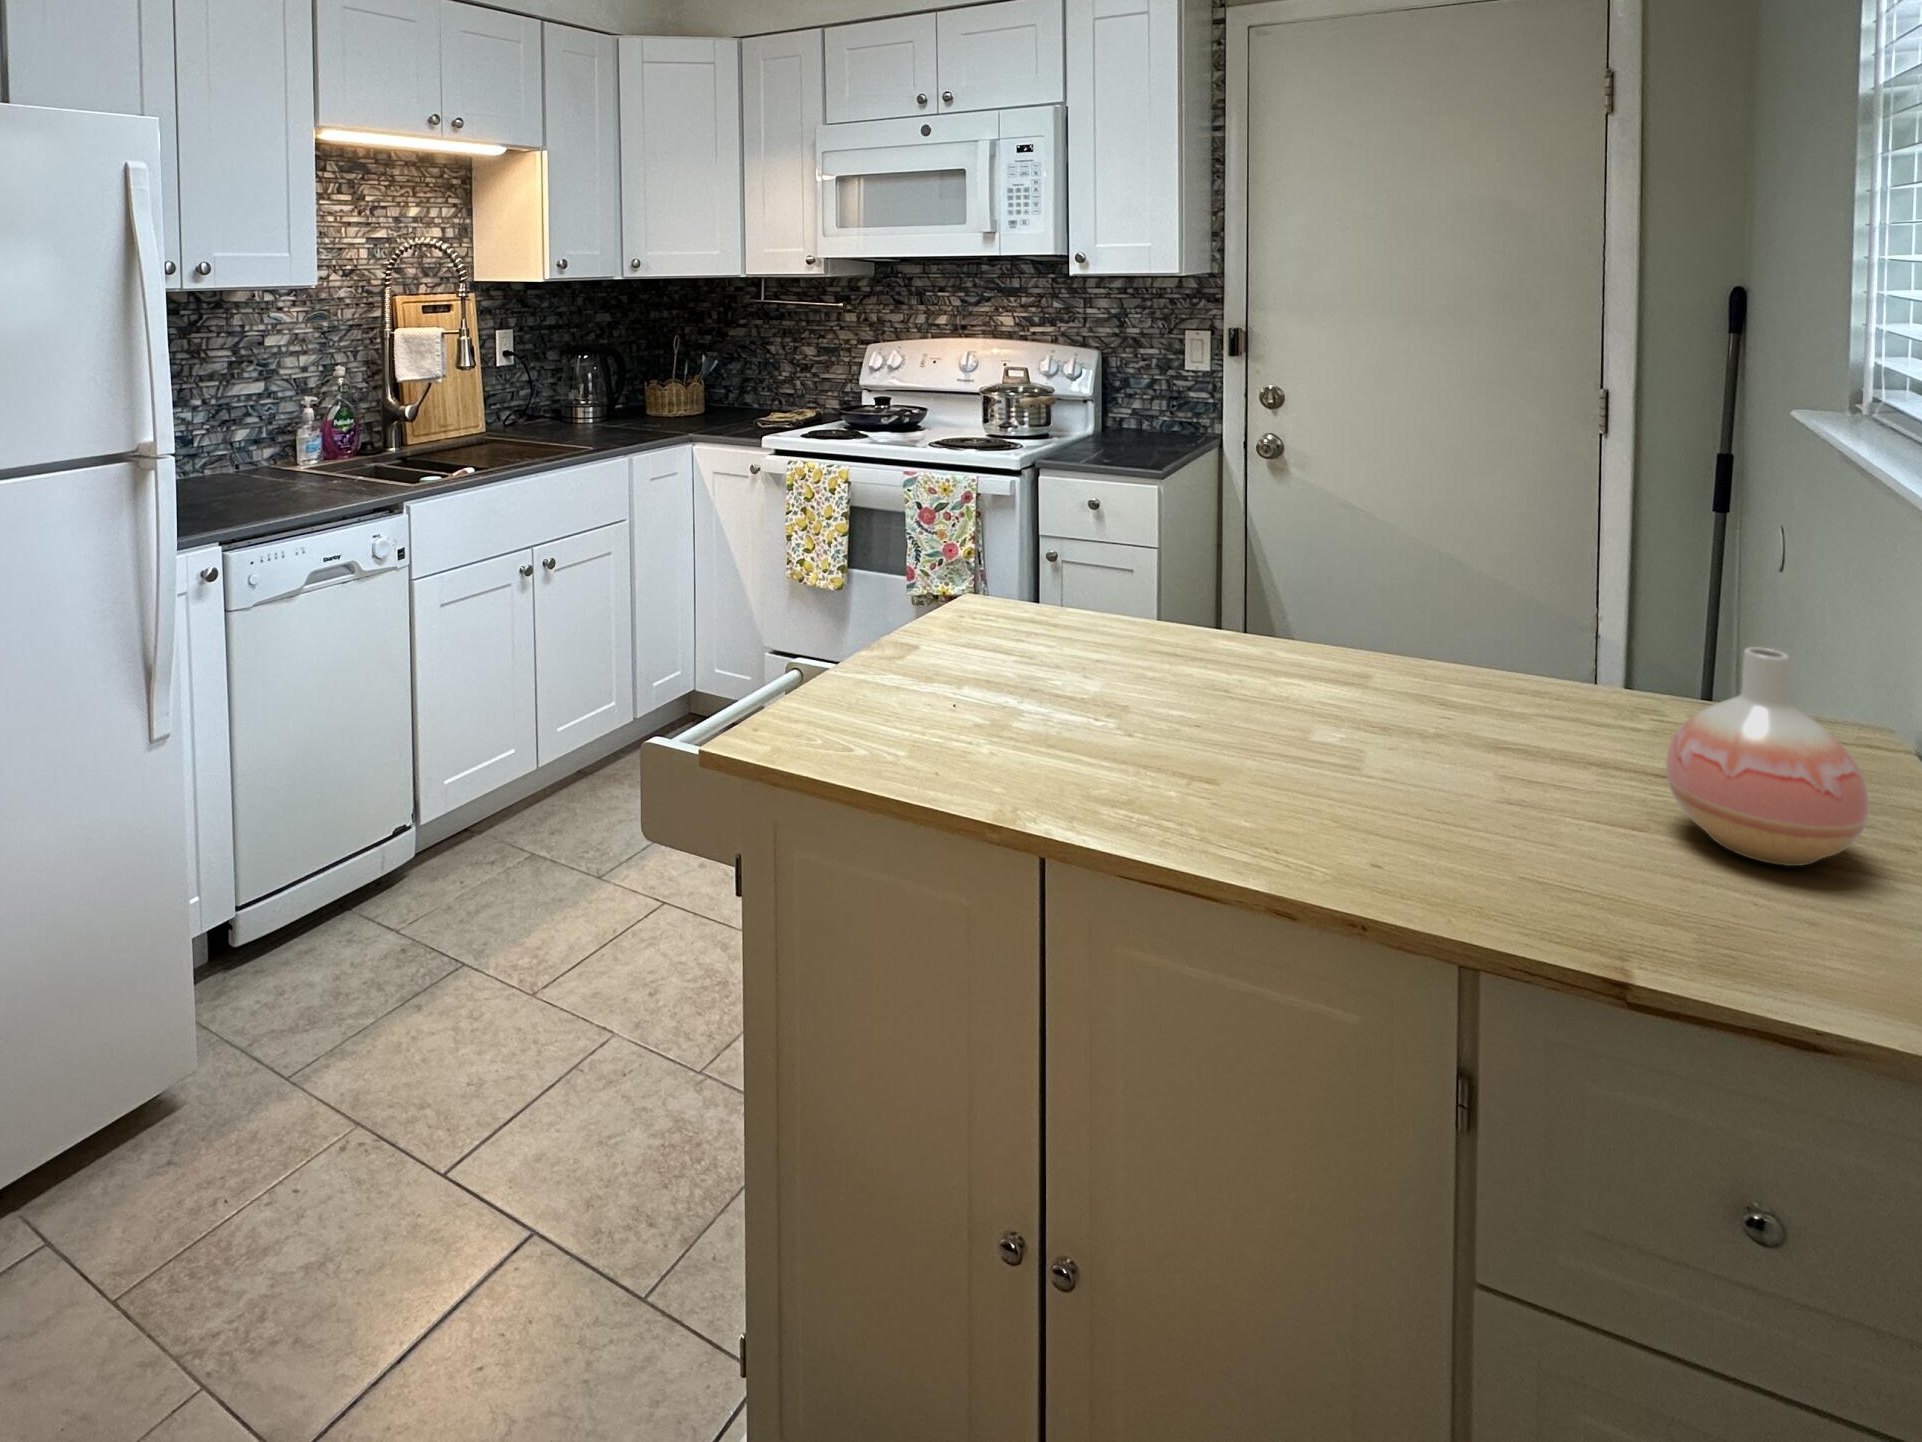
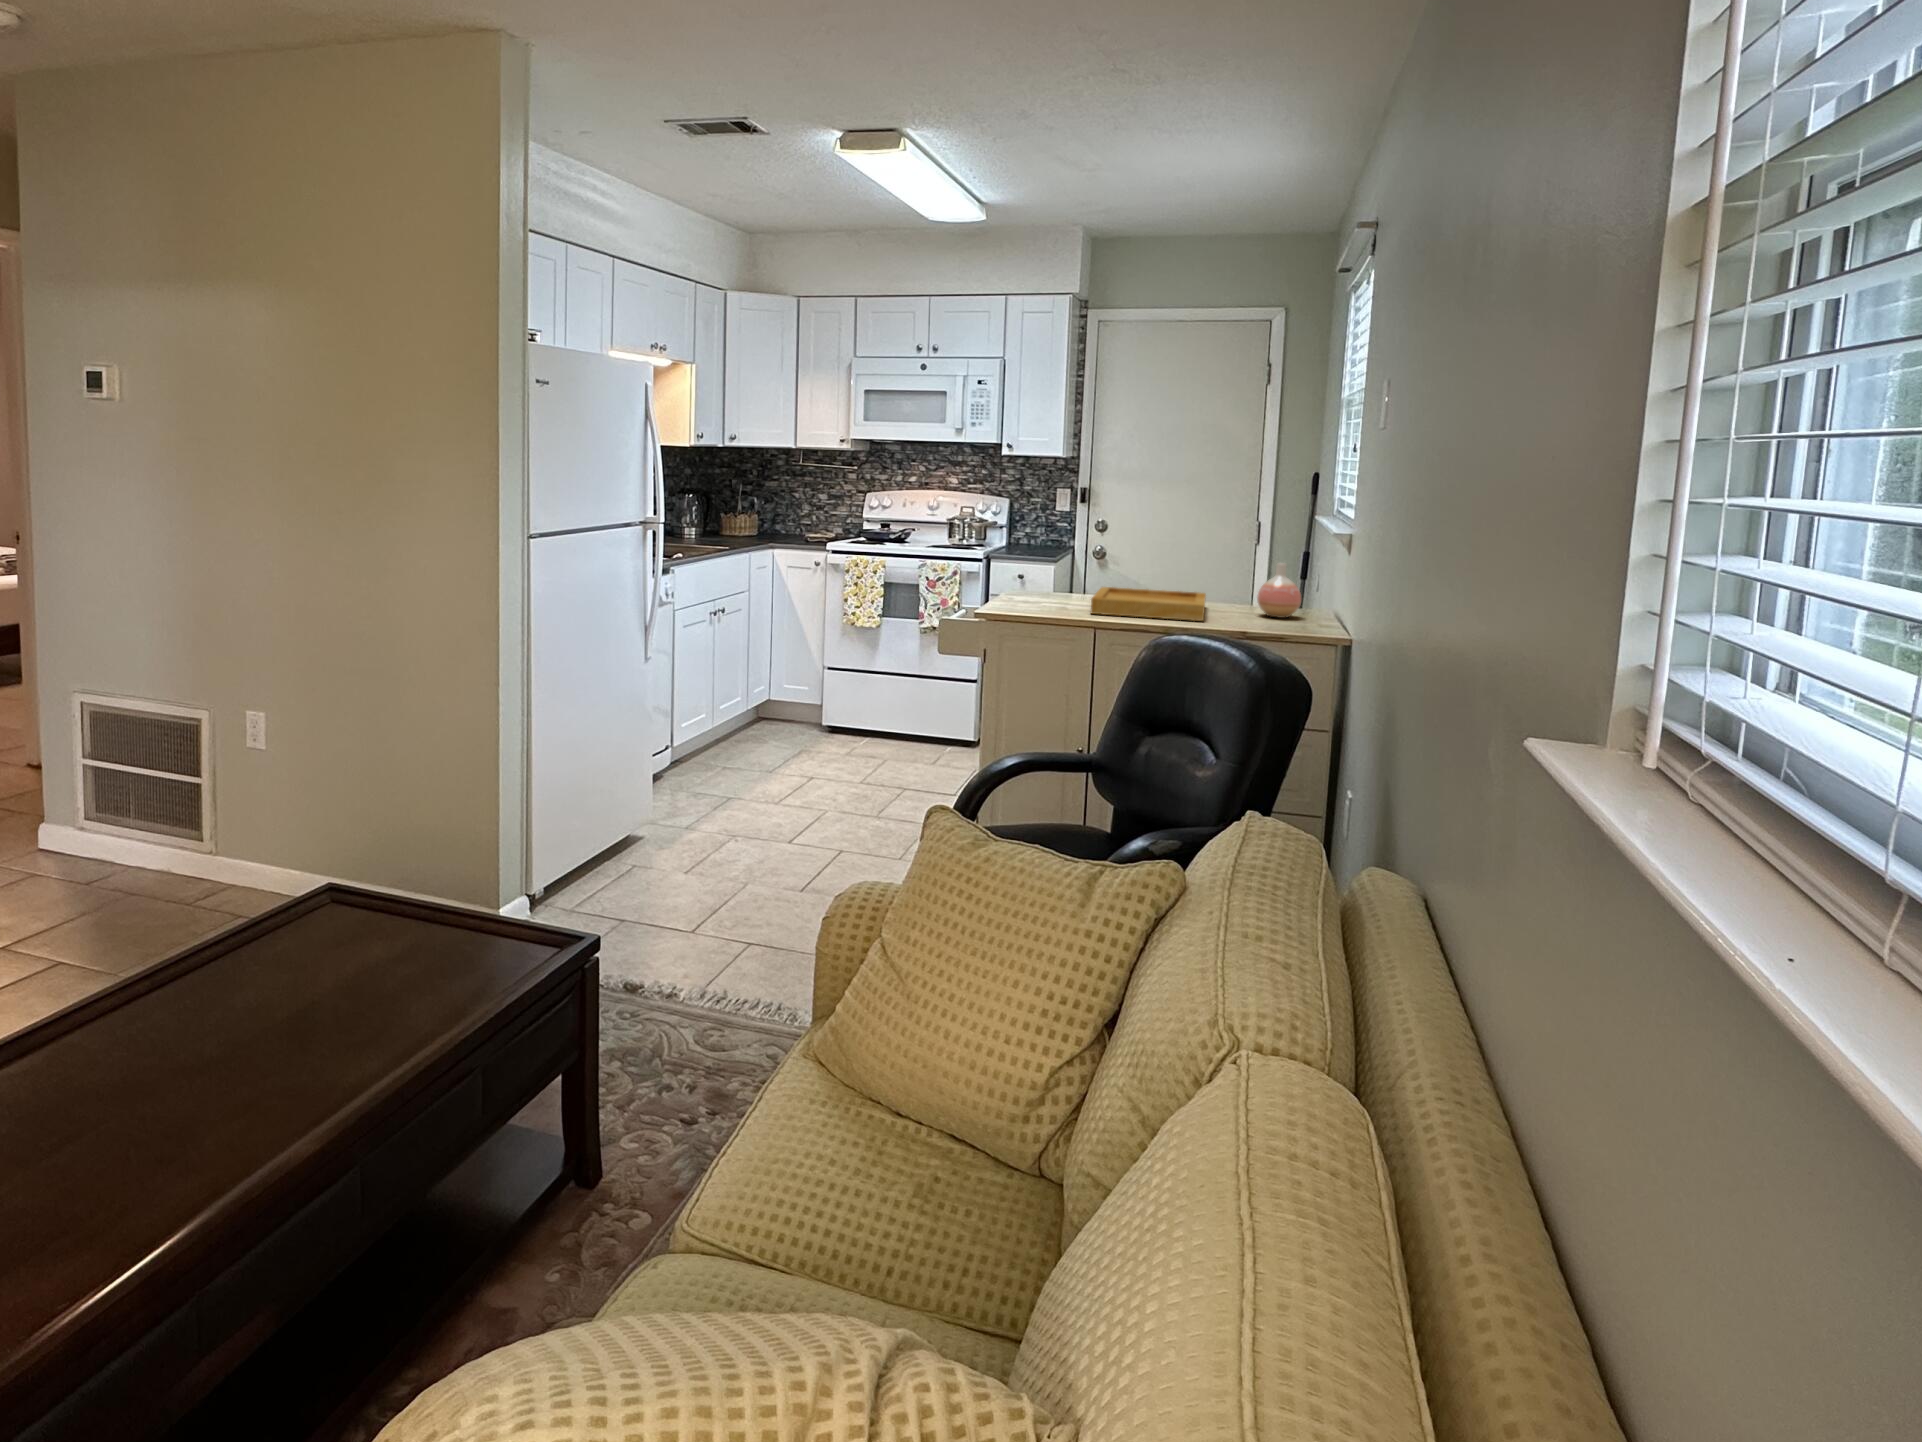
tray: none [1033,647,1464,897] -> present [1091,587,1206,621]

